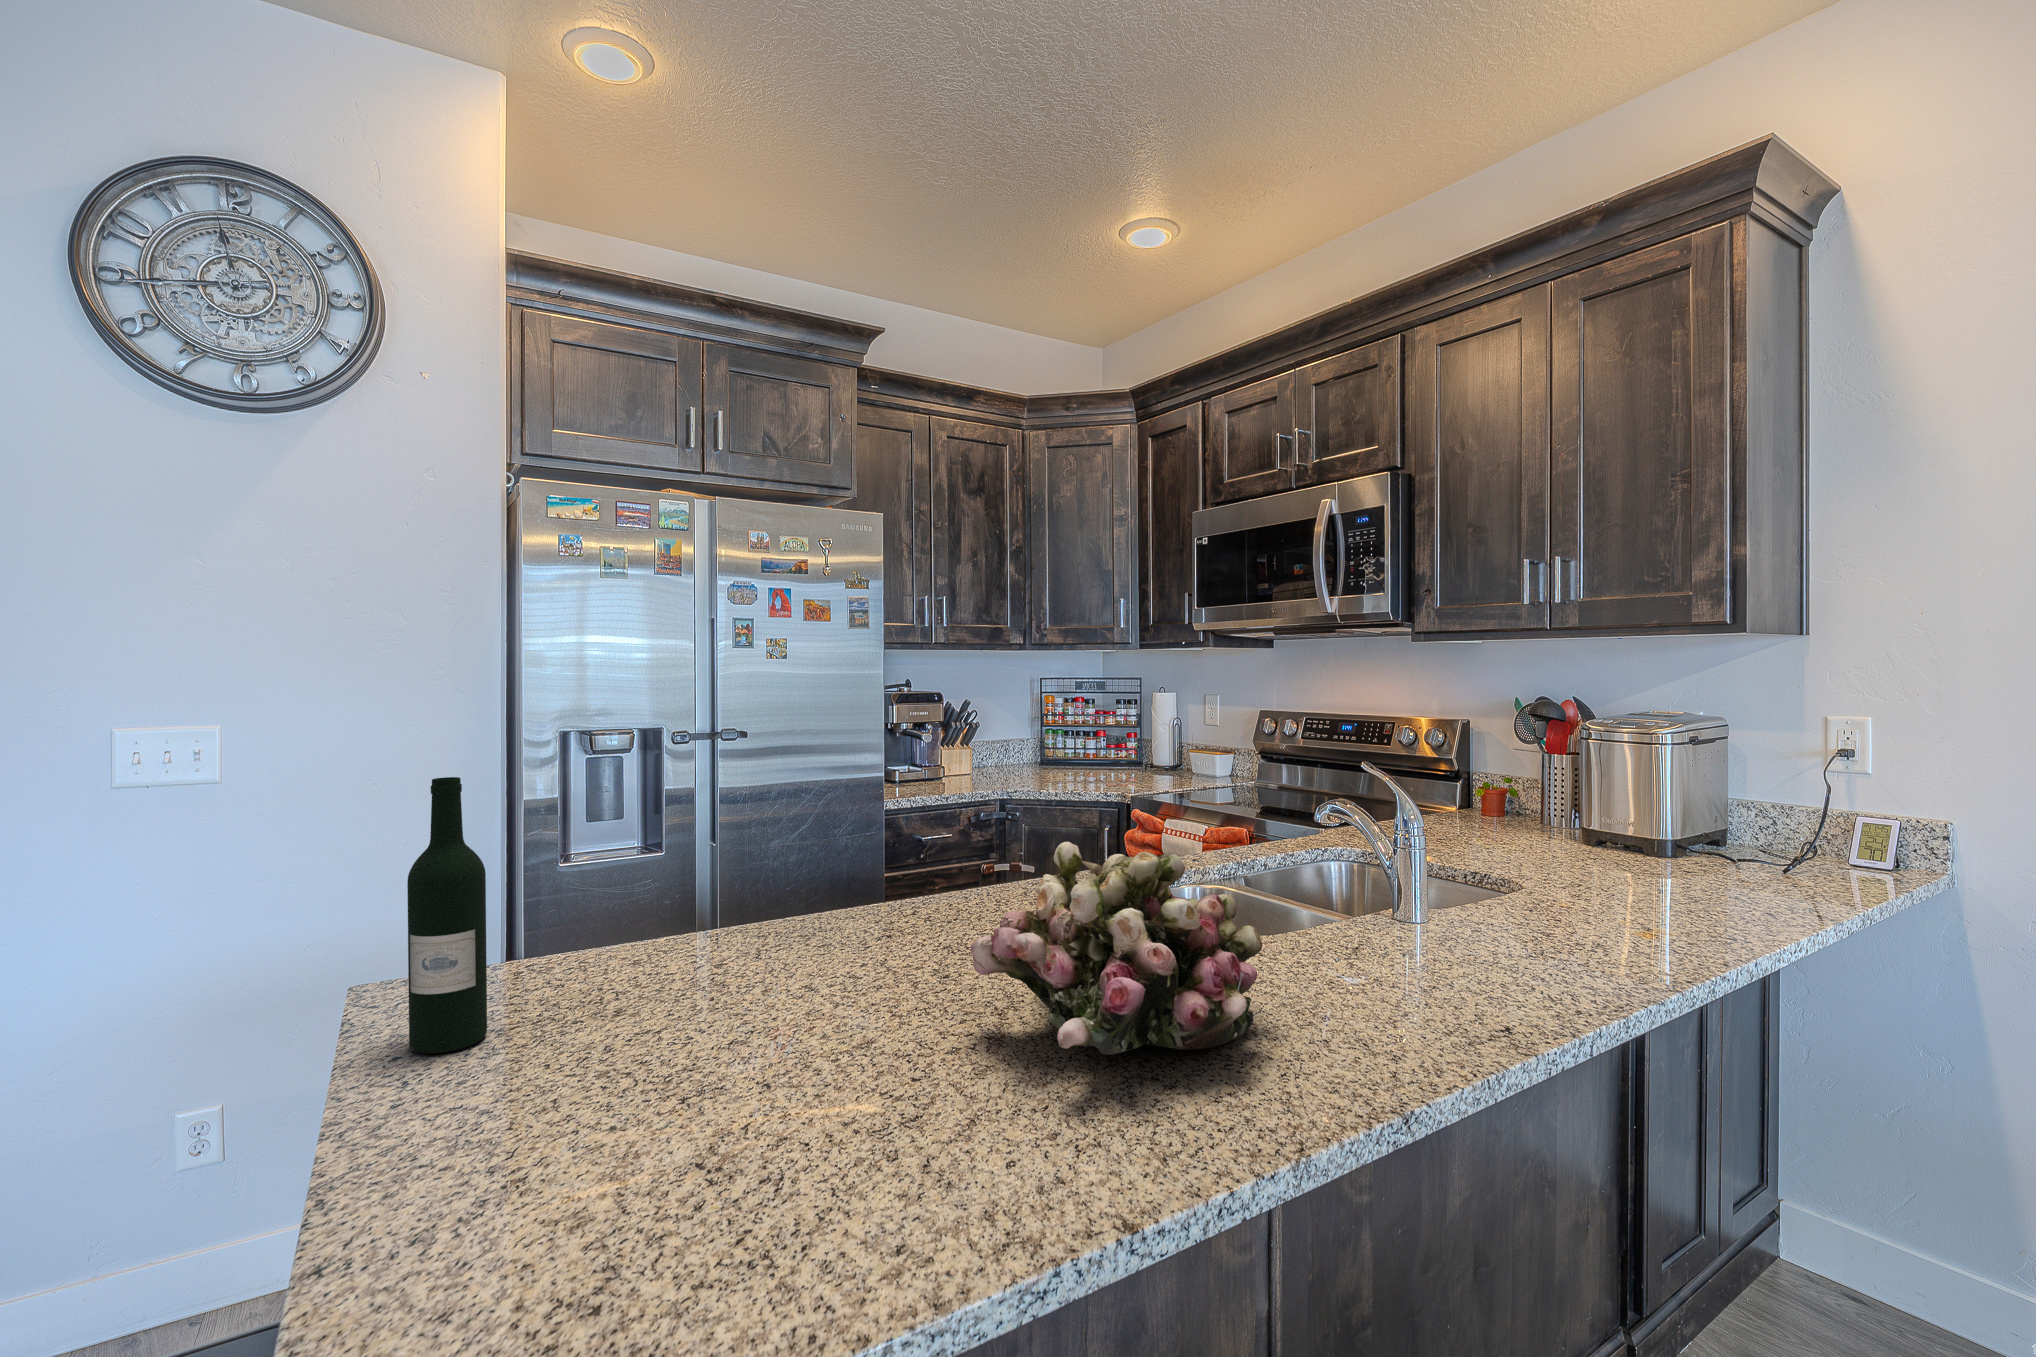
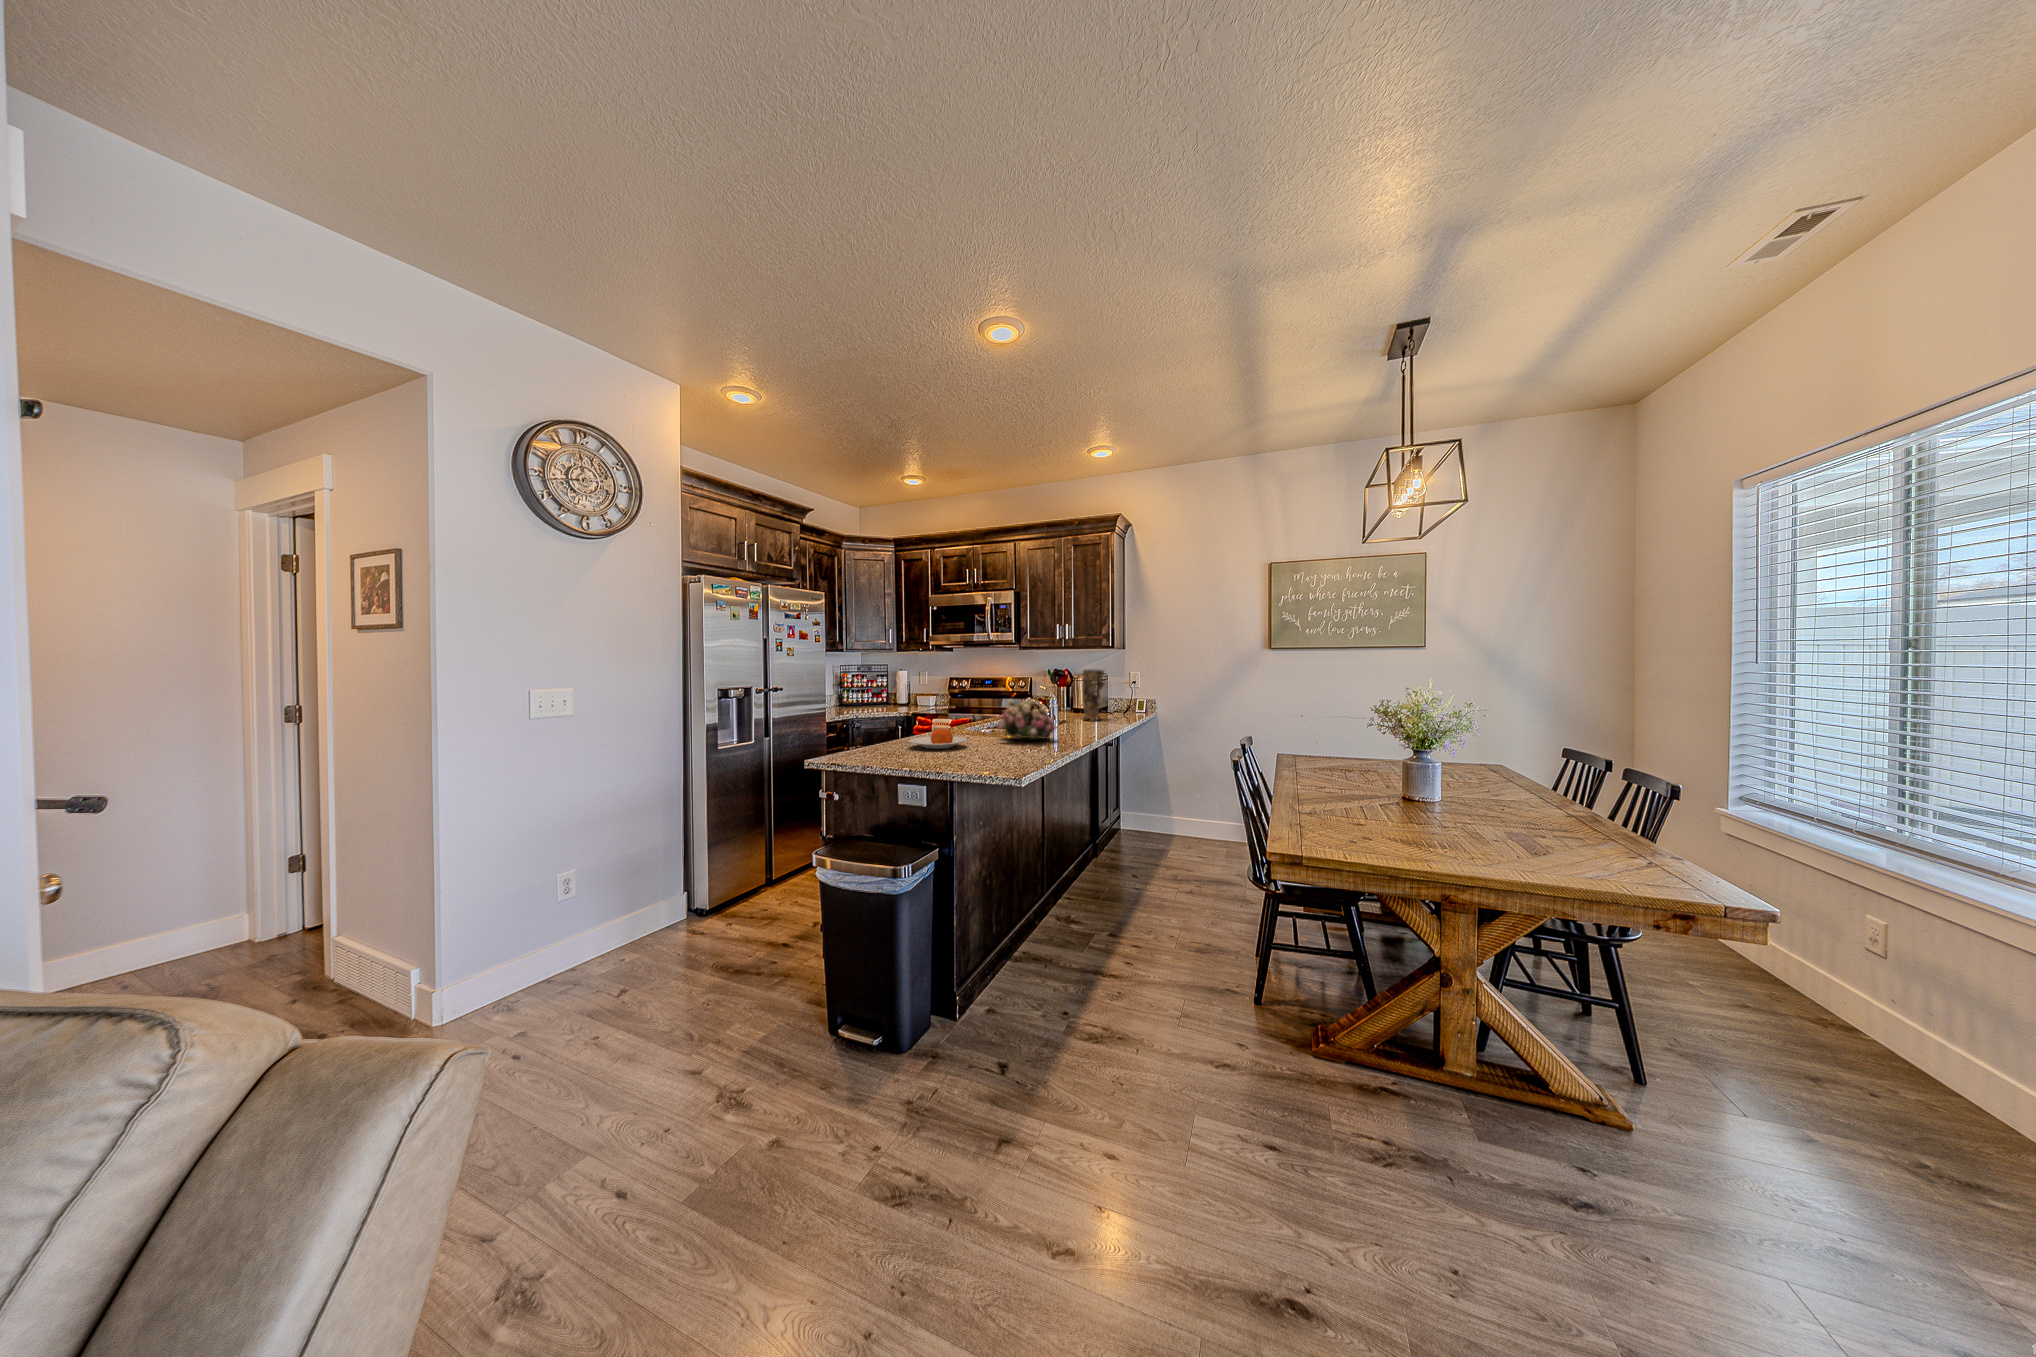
decorative vase: none [1575,706,1677,906] -> present [1082,670,1105,721]
wine bottle: present [407,777,487,1054] -> none [877,687,895,754]
plate: none [584,946,832,1044] -> present [909,729,967,749]

